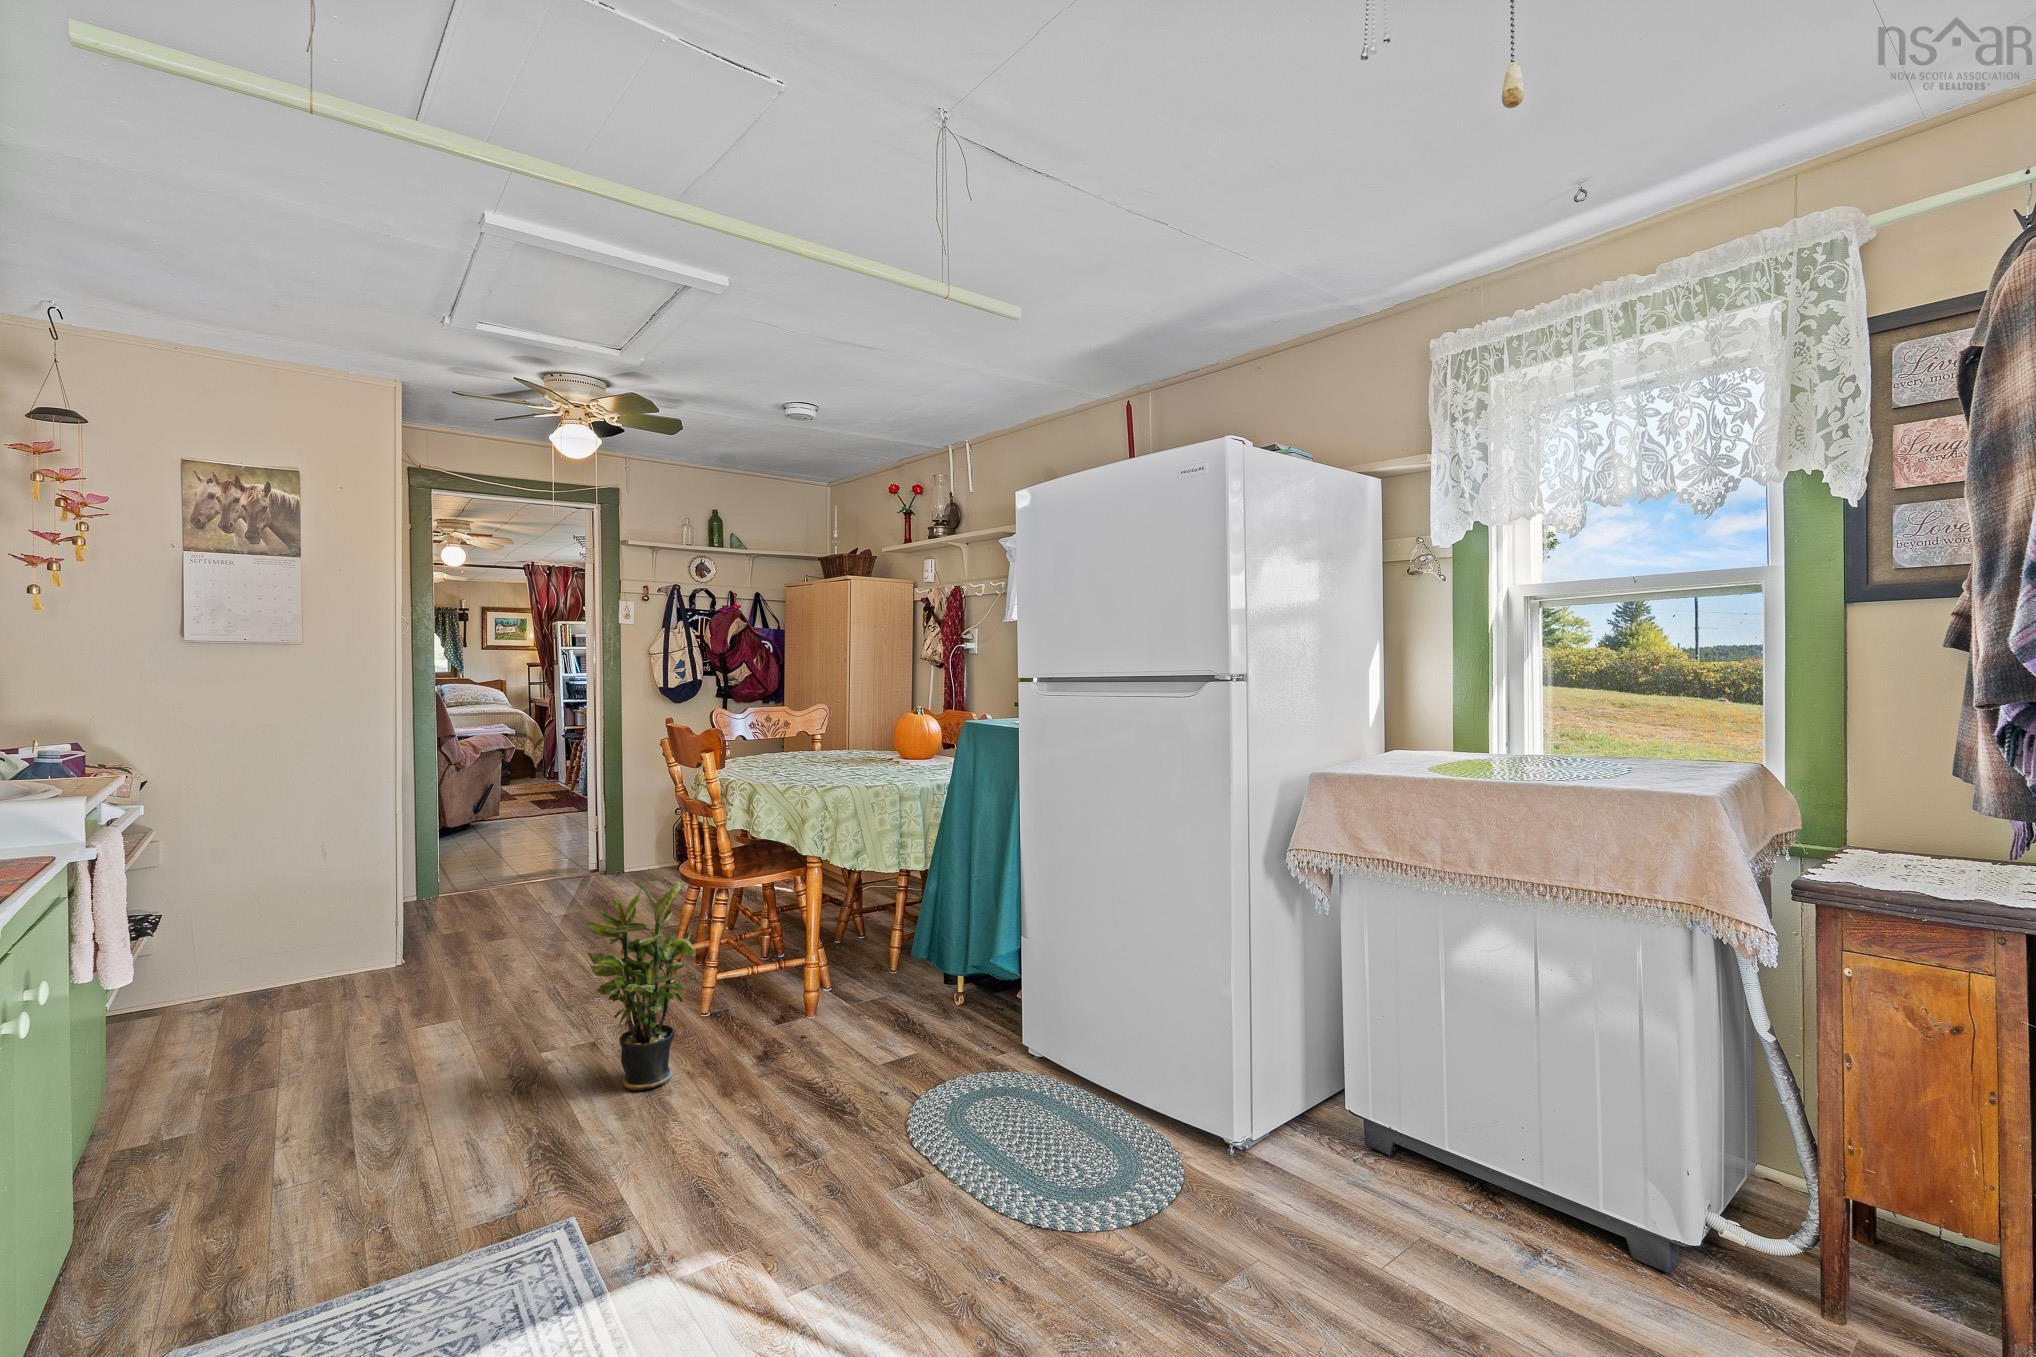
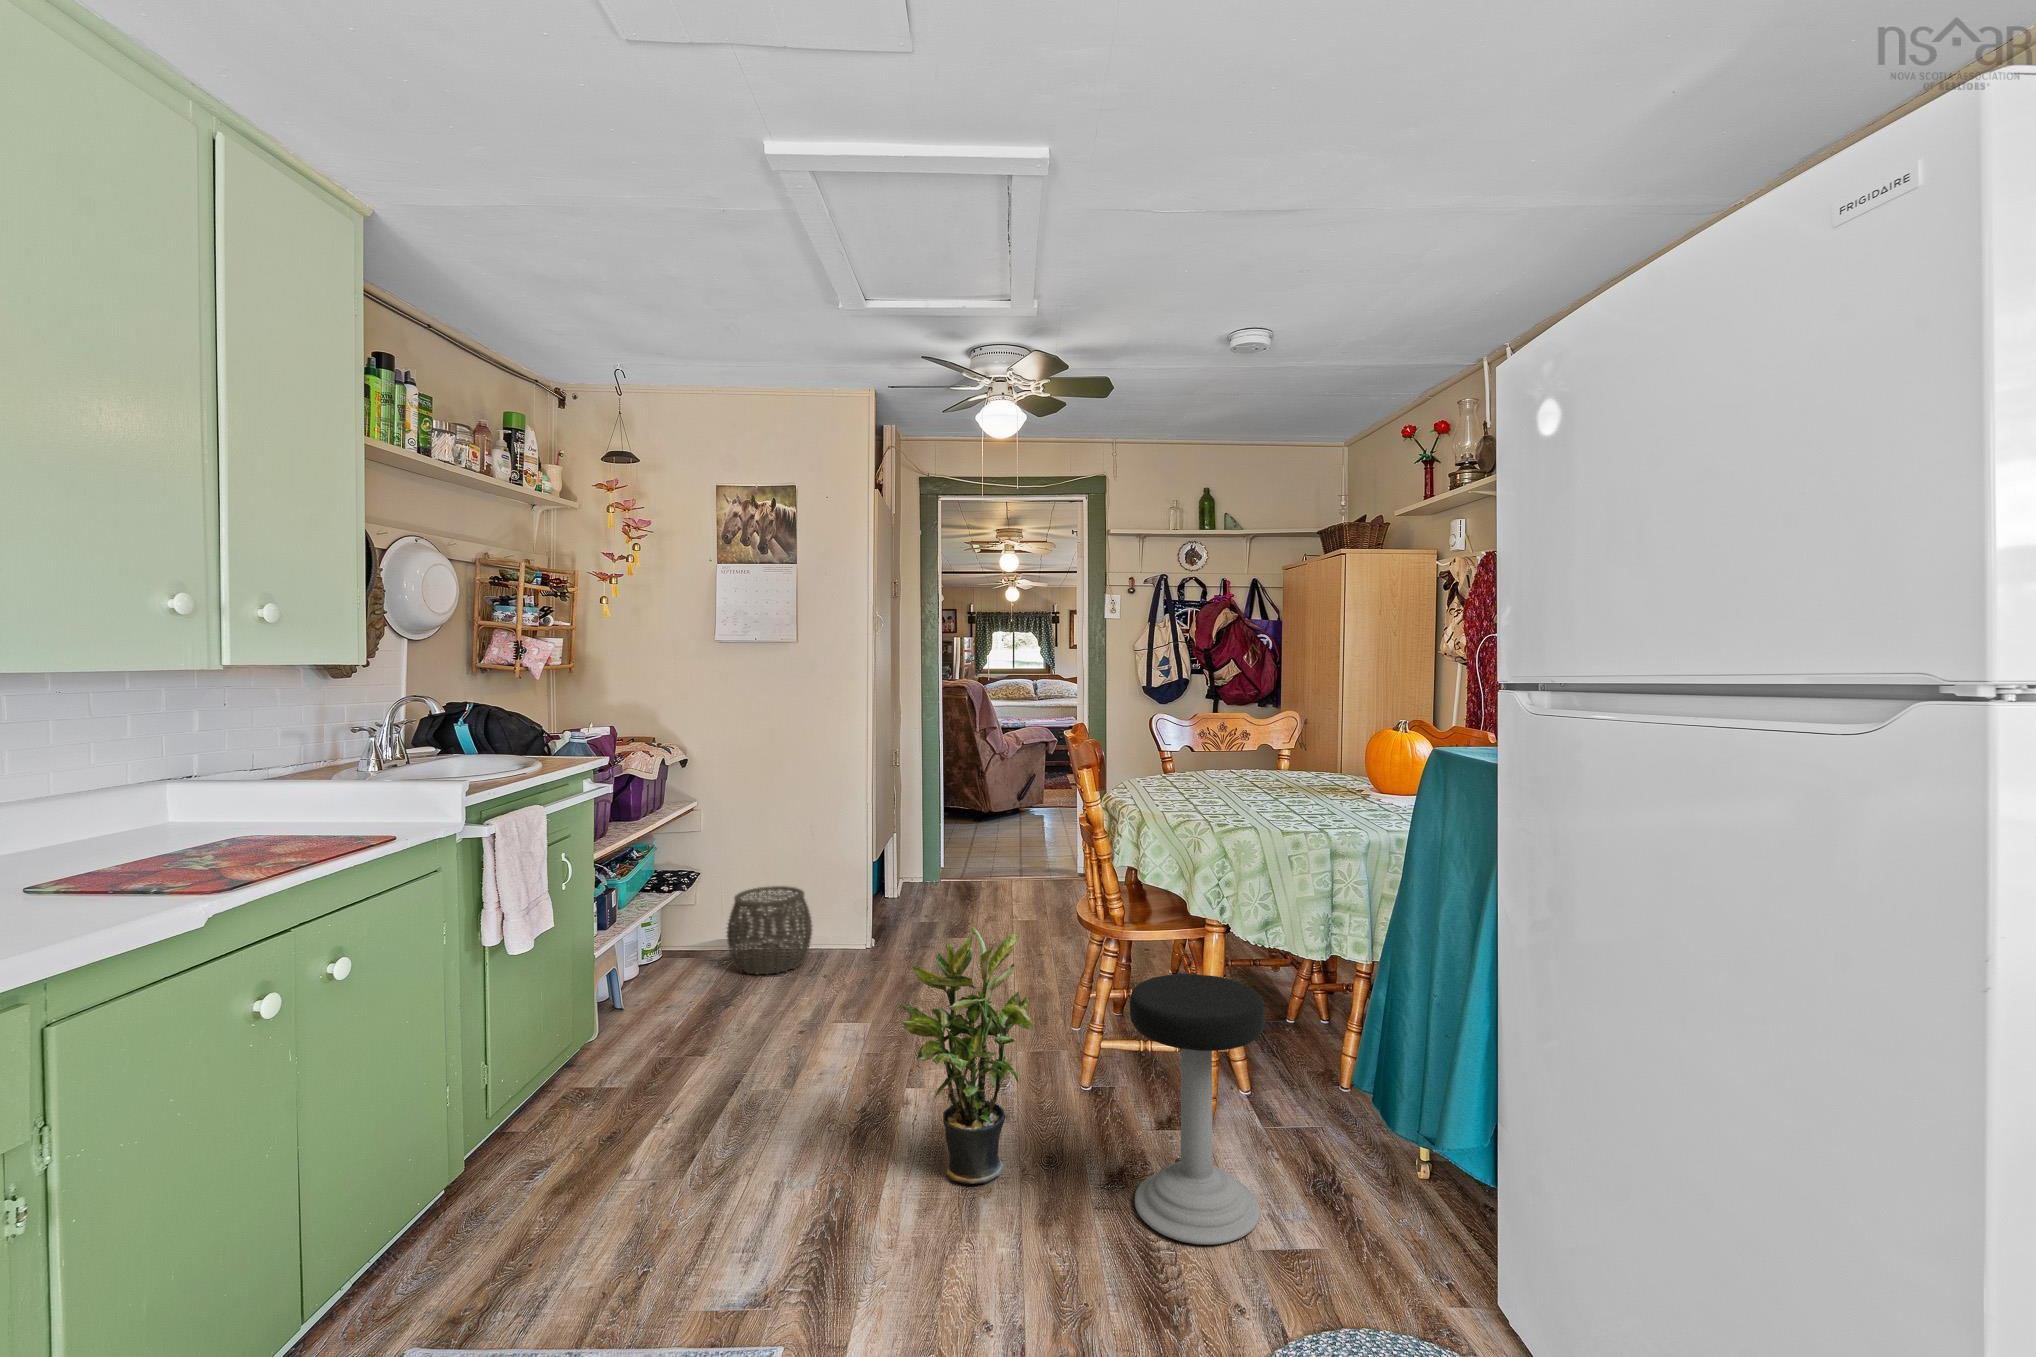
stool: none [781,891,878,1074] -> present [1130,974,1265,1245]
woven basket: none [222,909,339,1008] -> present [726,886,812,975]

